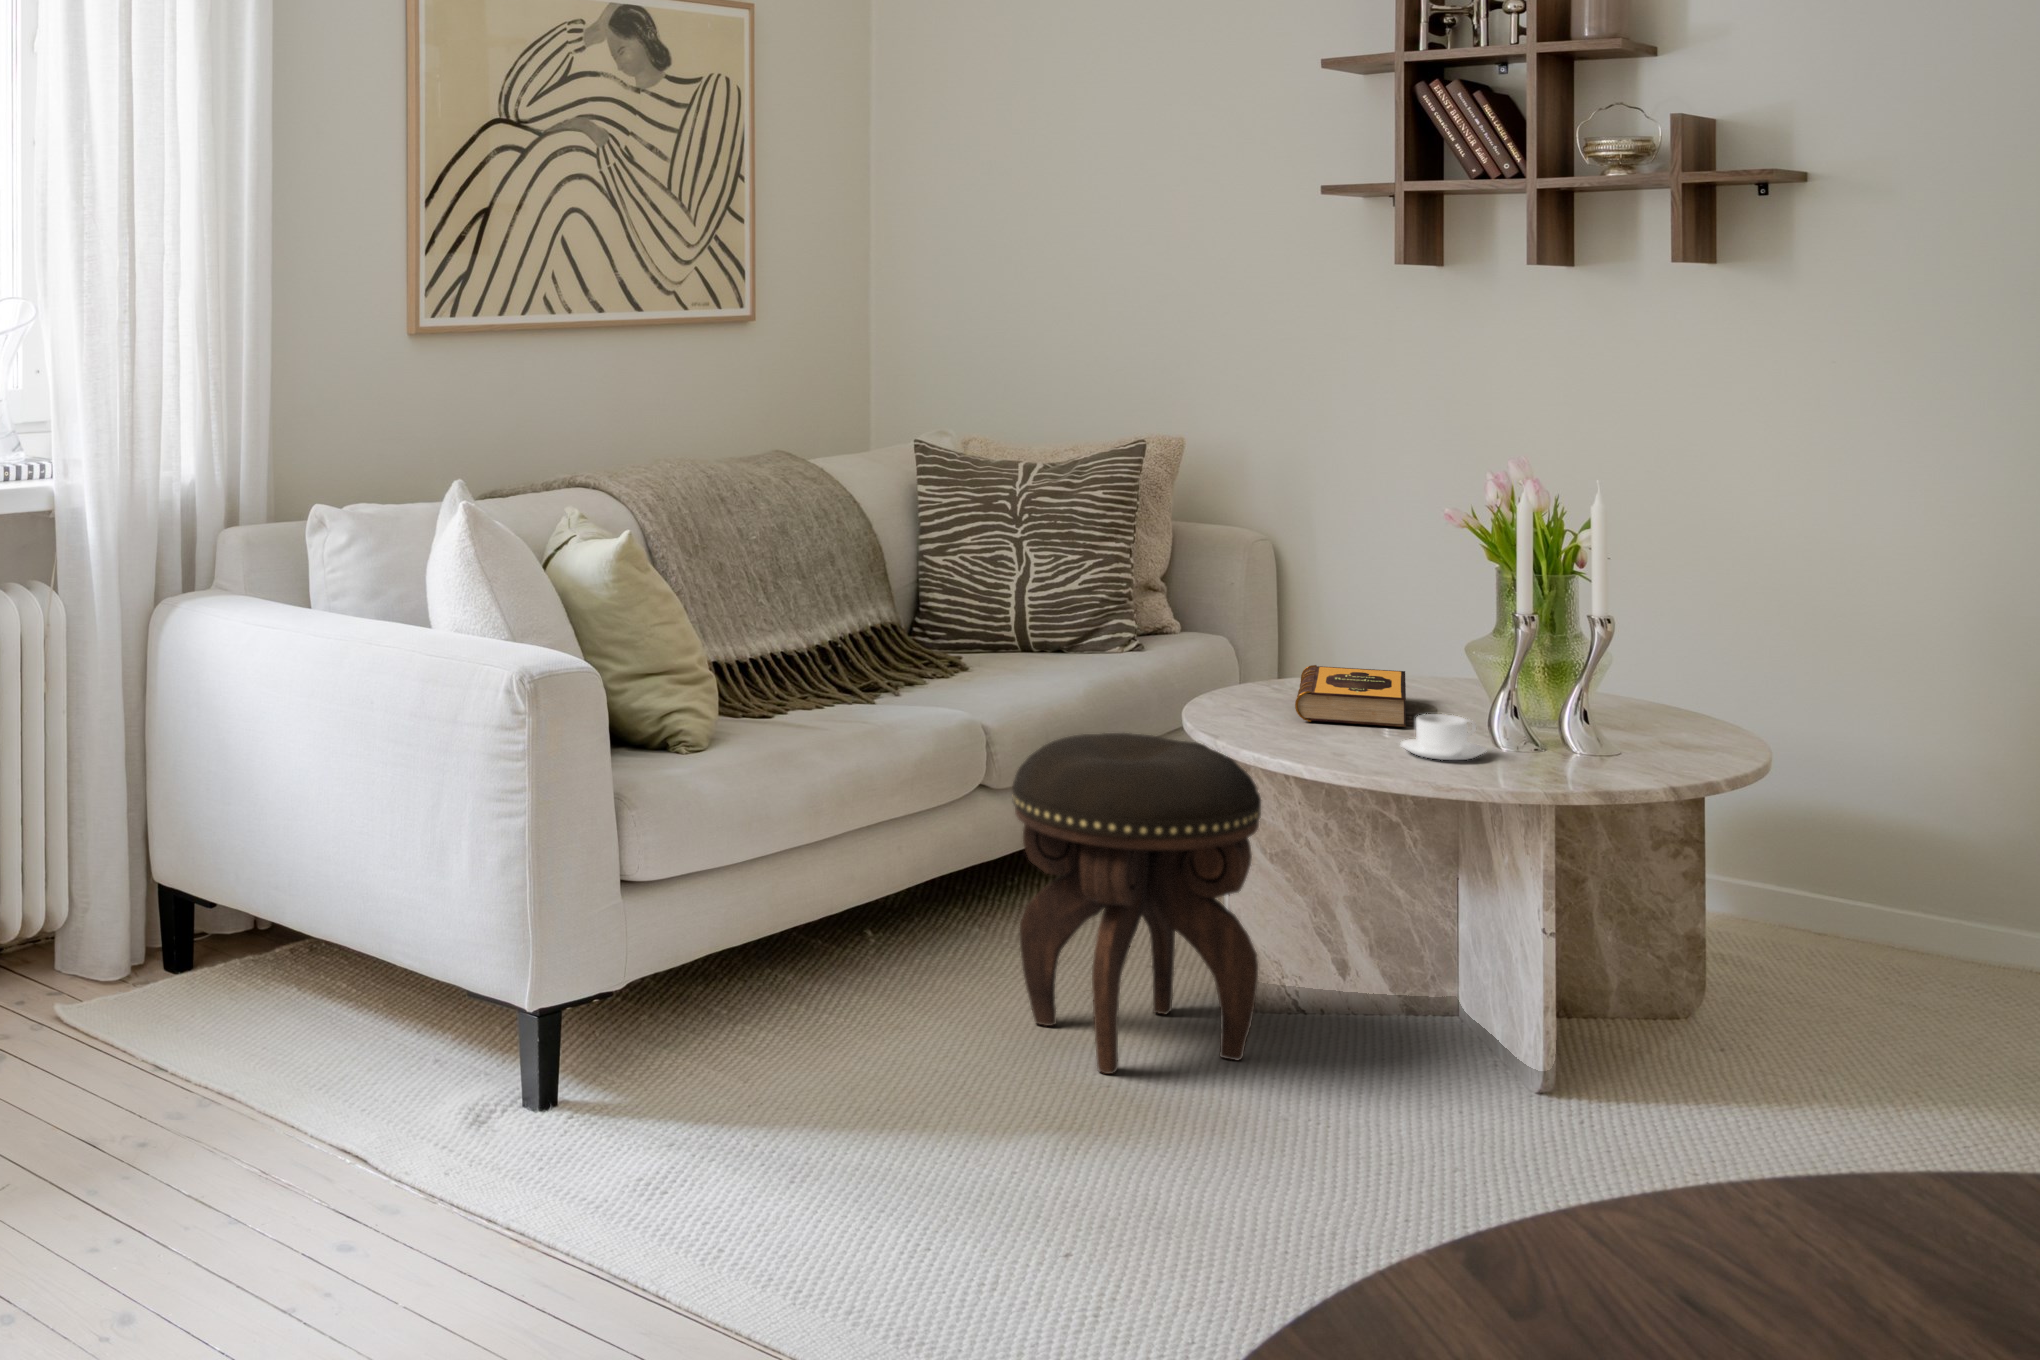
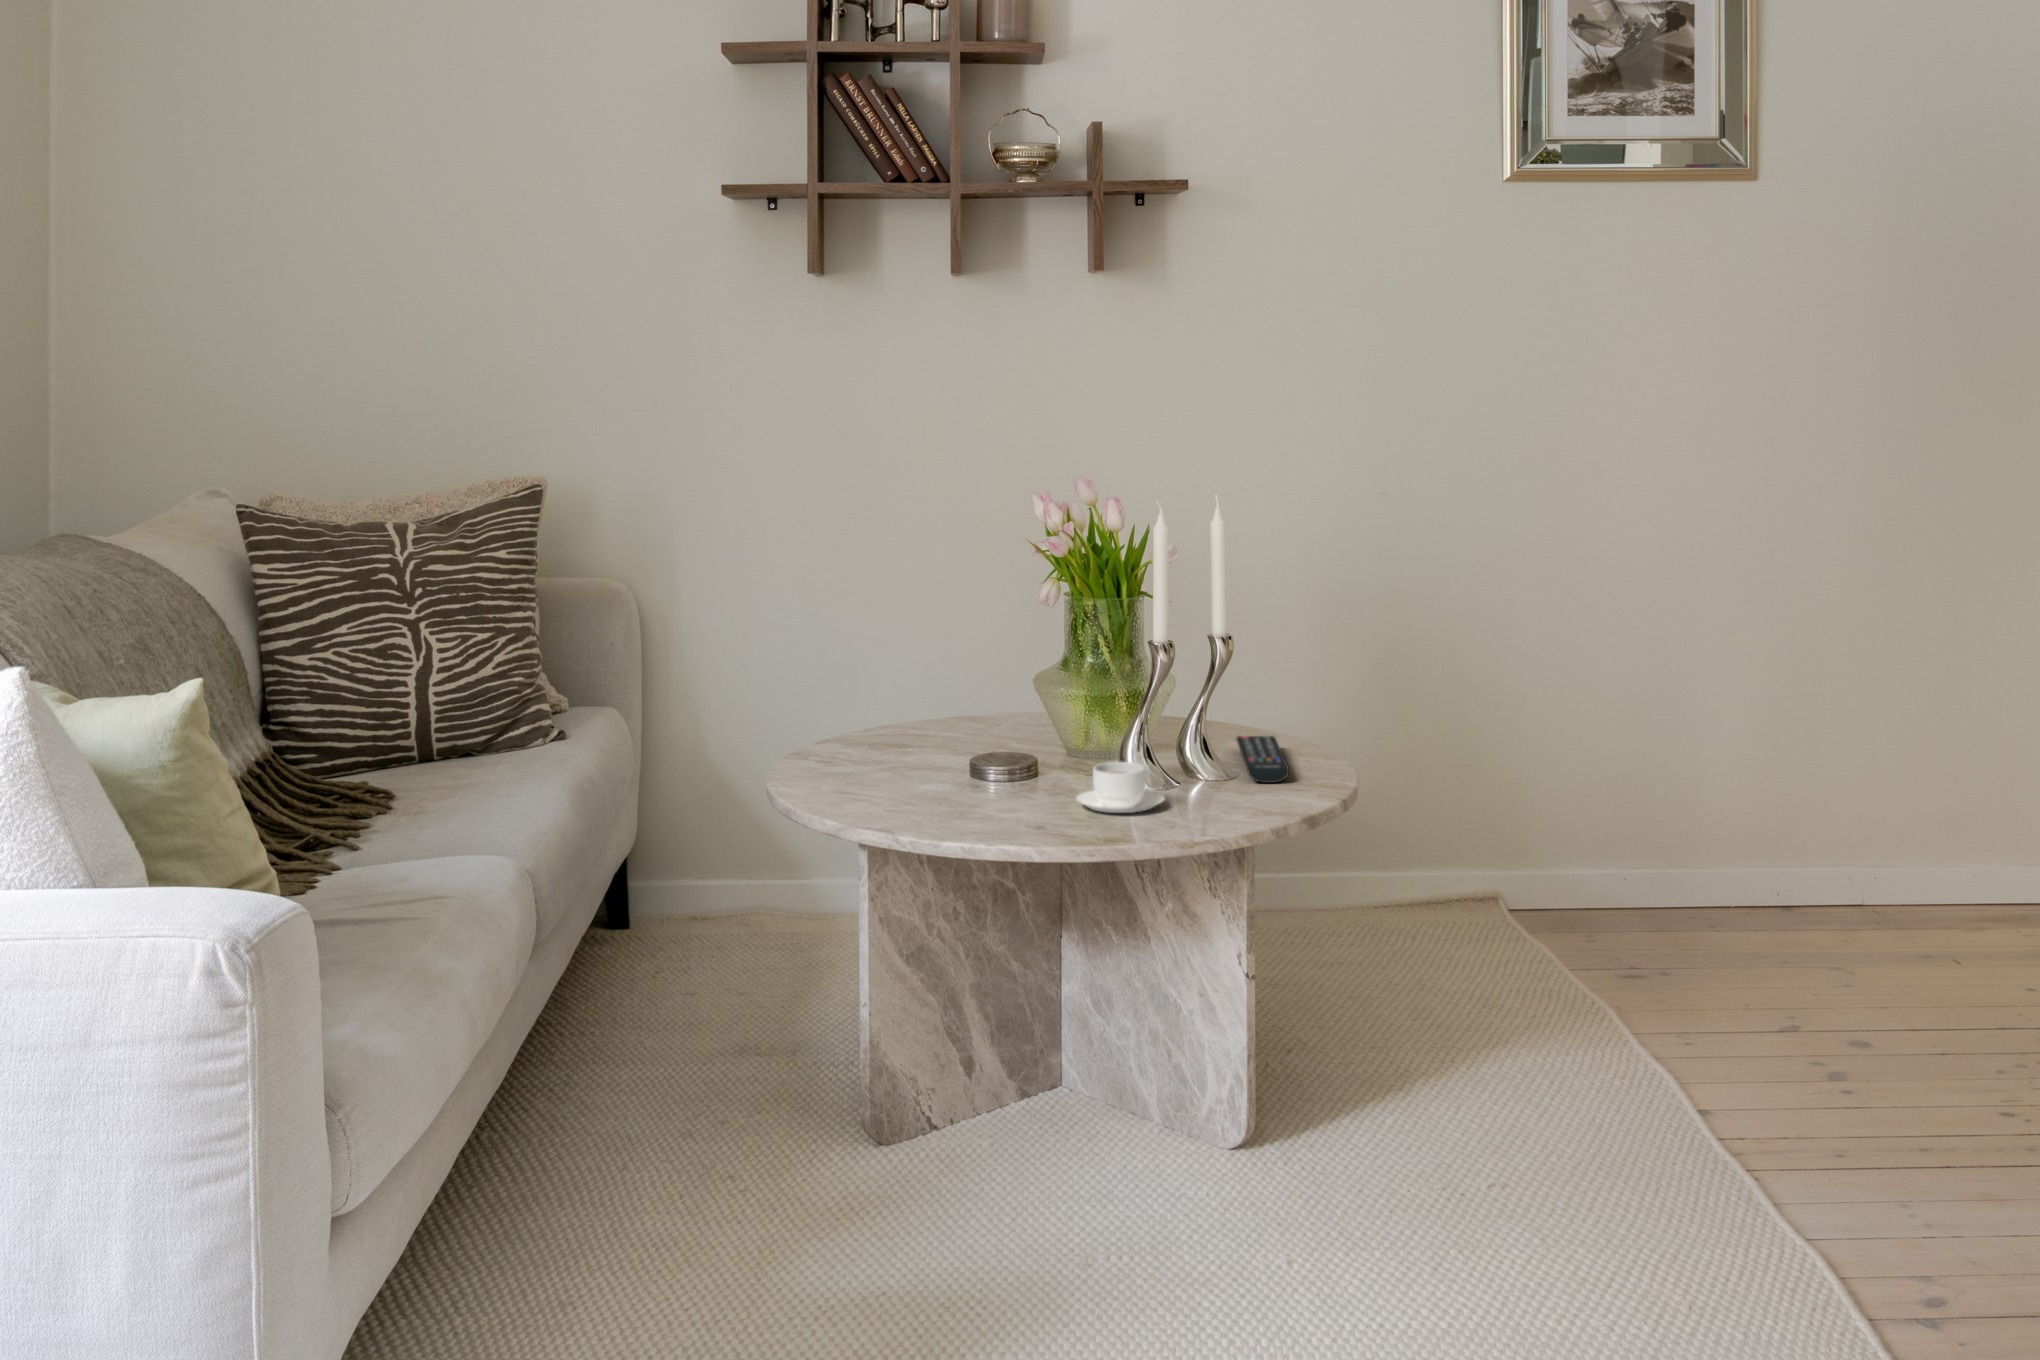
hardback book: present [1295,665,1406,727] -> none [866,721,1035,794]
remote control: none [1606,723,1702,763] -> present [1237,736,1289,783]
footstool: present [1012,733,1261,1074] -> none [674,842,970,1276]

